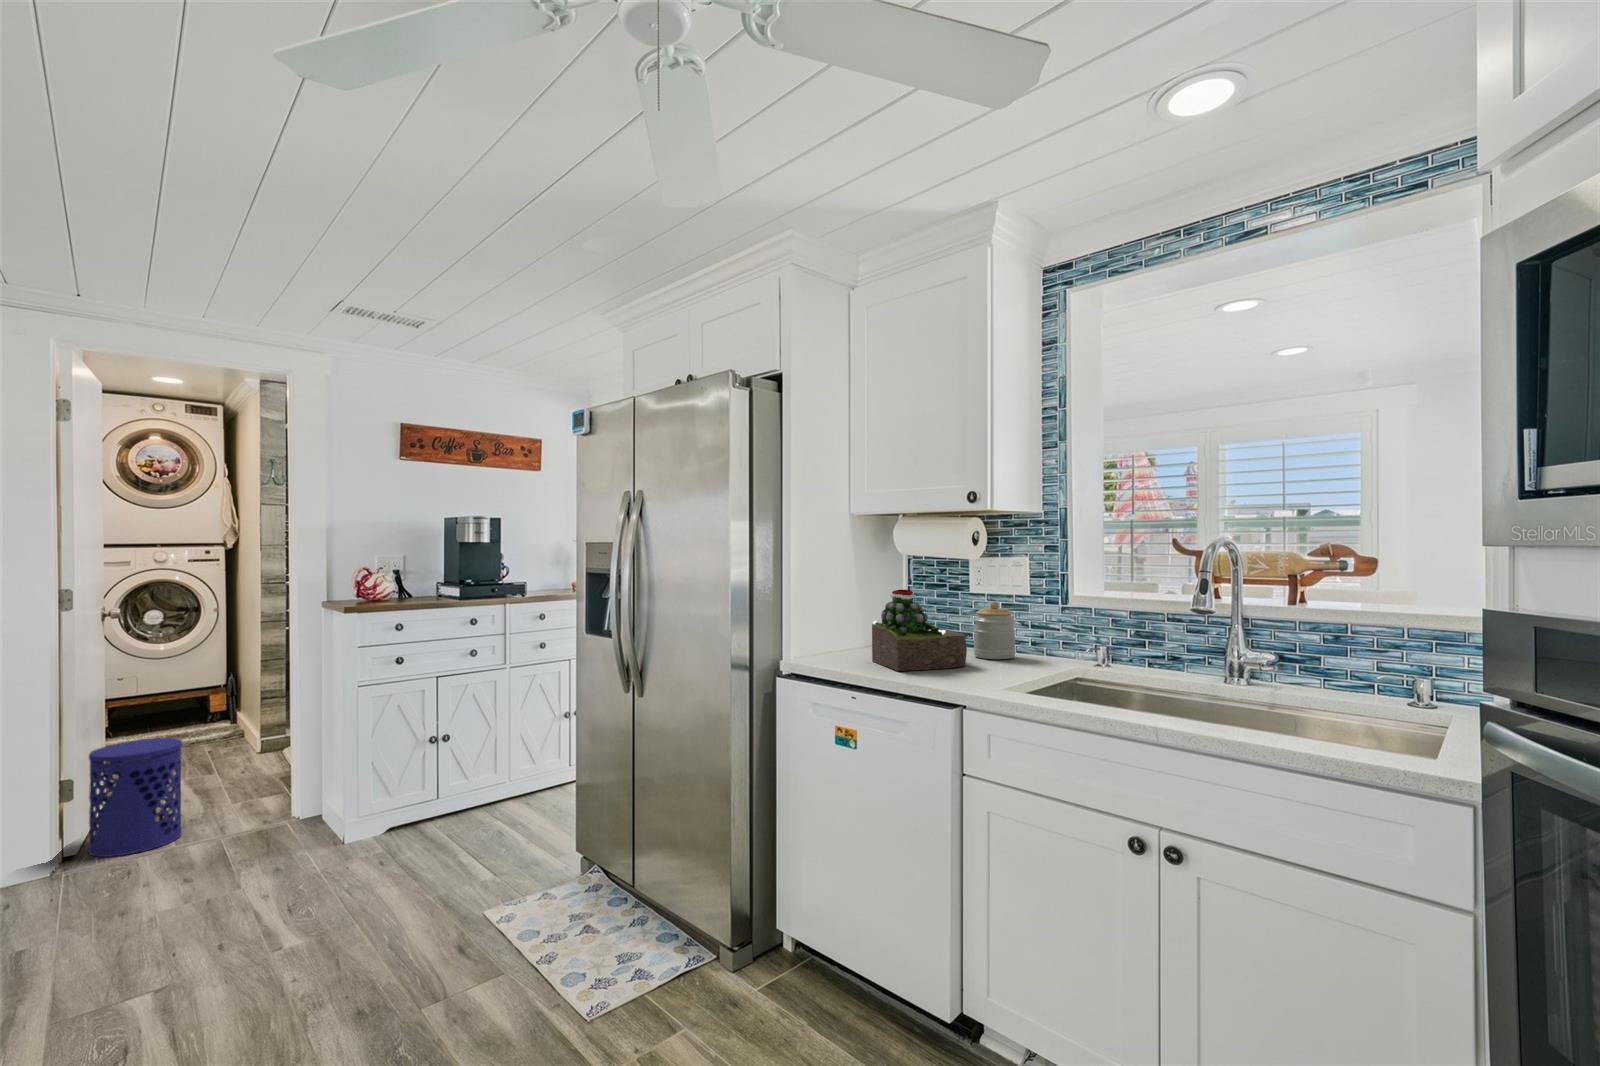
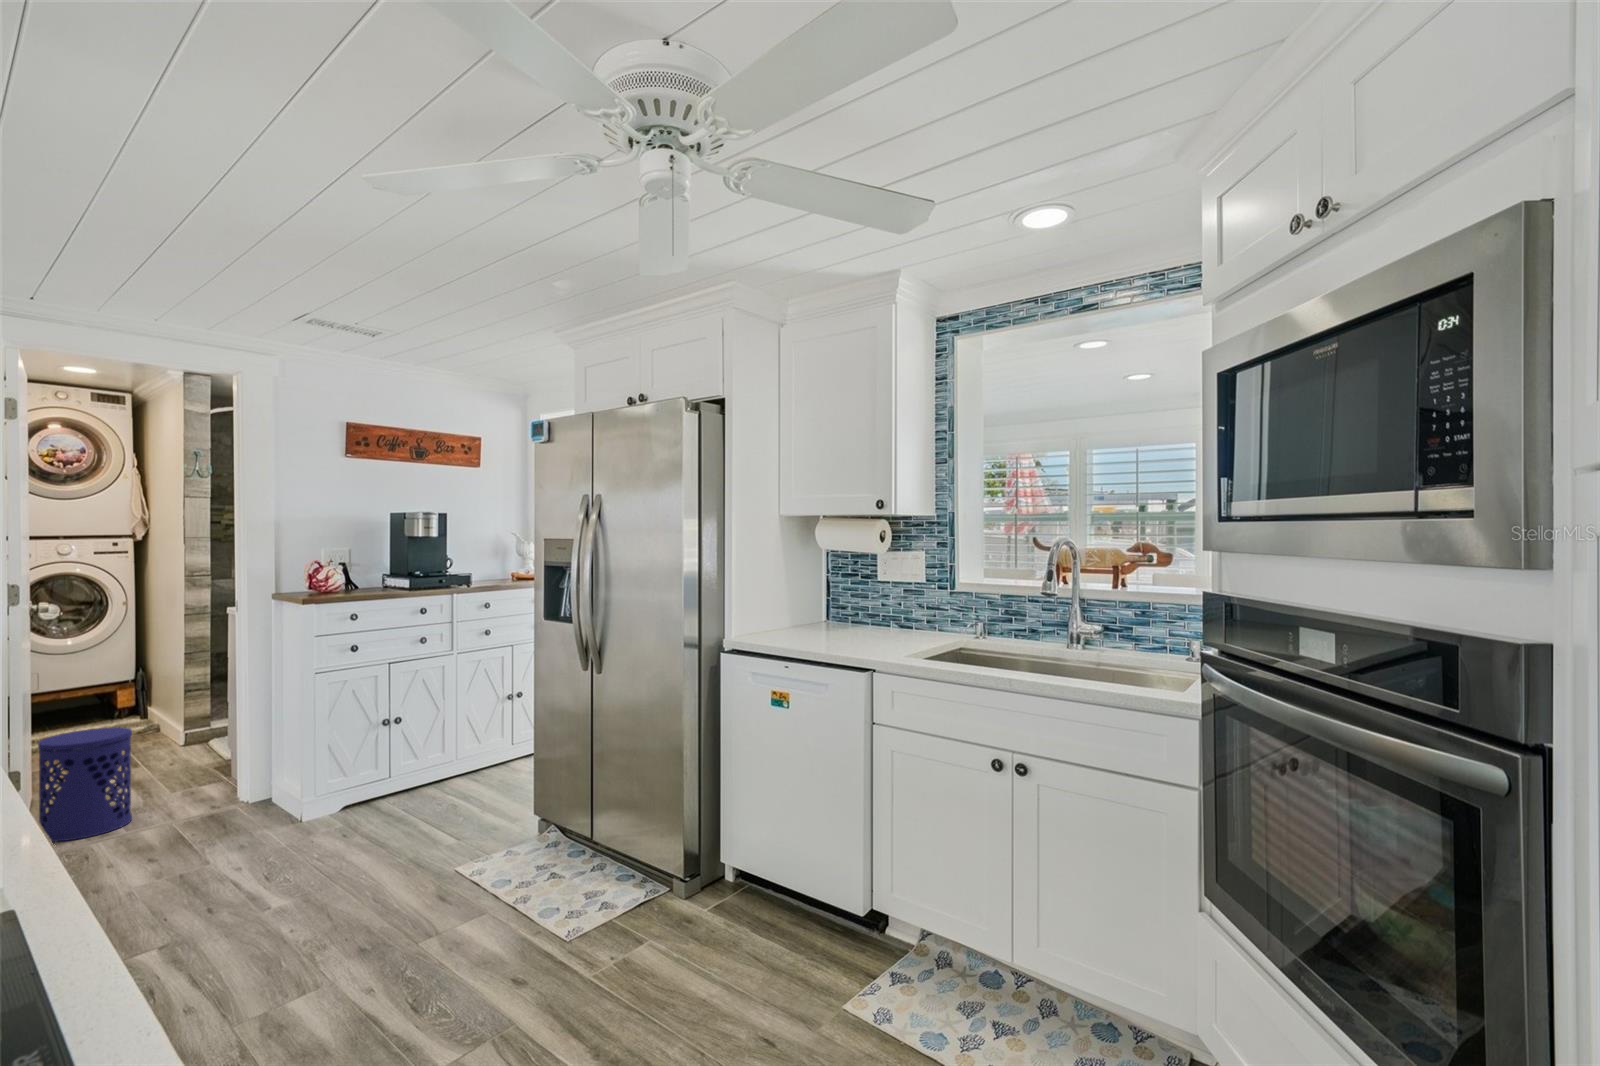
succulent plant: present [872,589,967,671] -> none [799,579,875,645]
jar: present [974,602,1015,659] -> none [880,589,913,635]

